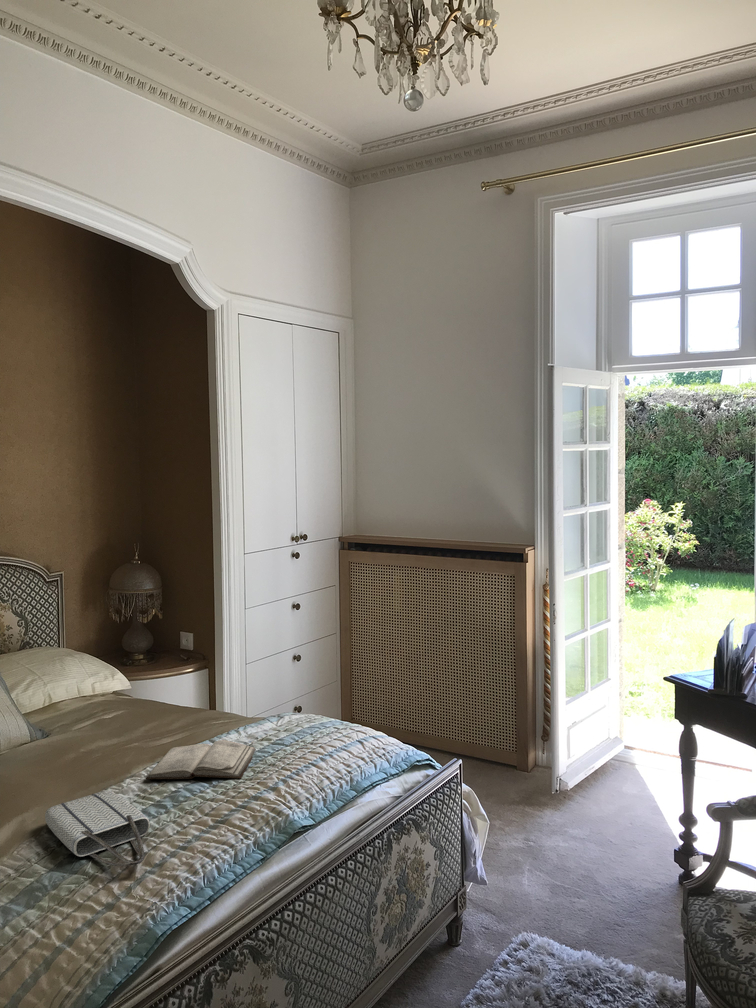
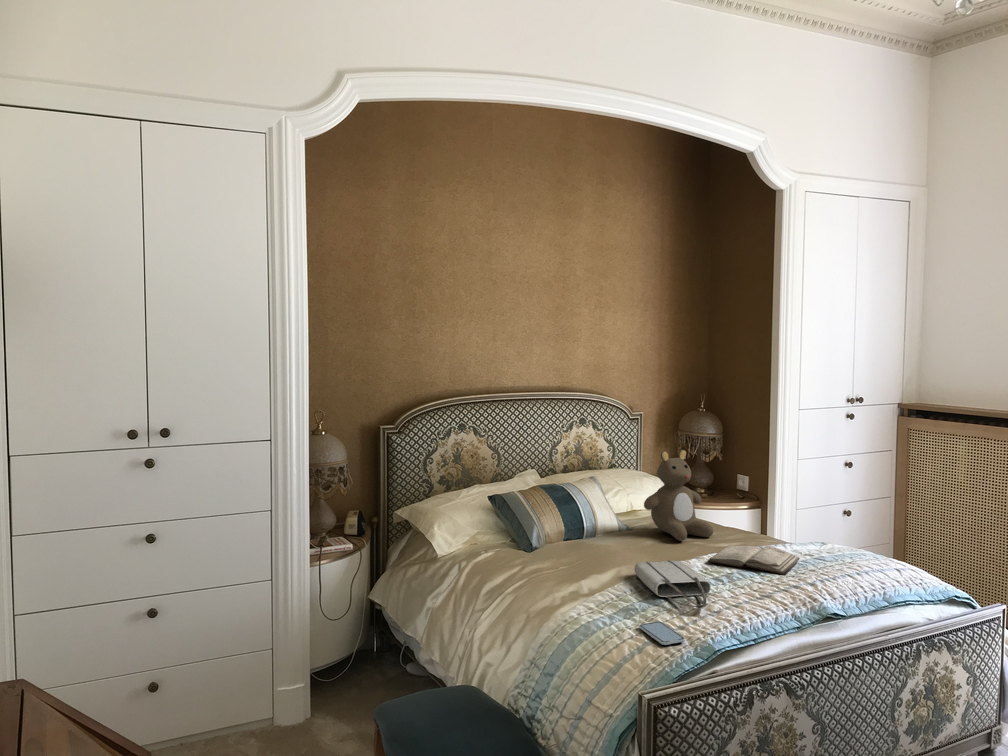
teddy bear: none [59,632,153,752] -> present [644,450,713,541]
smartphone: none [48,905,115,949] -> present [639,621,685,645]

